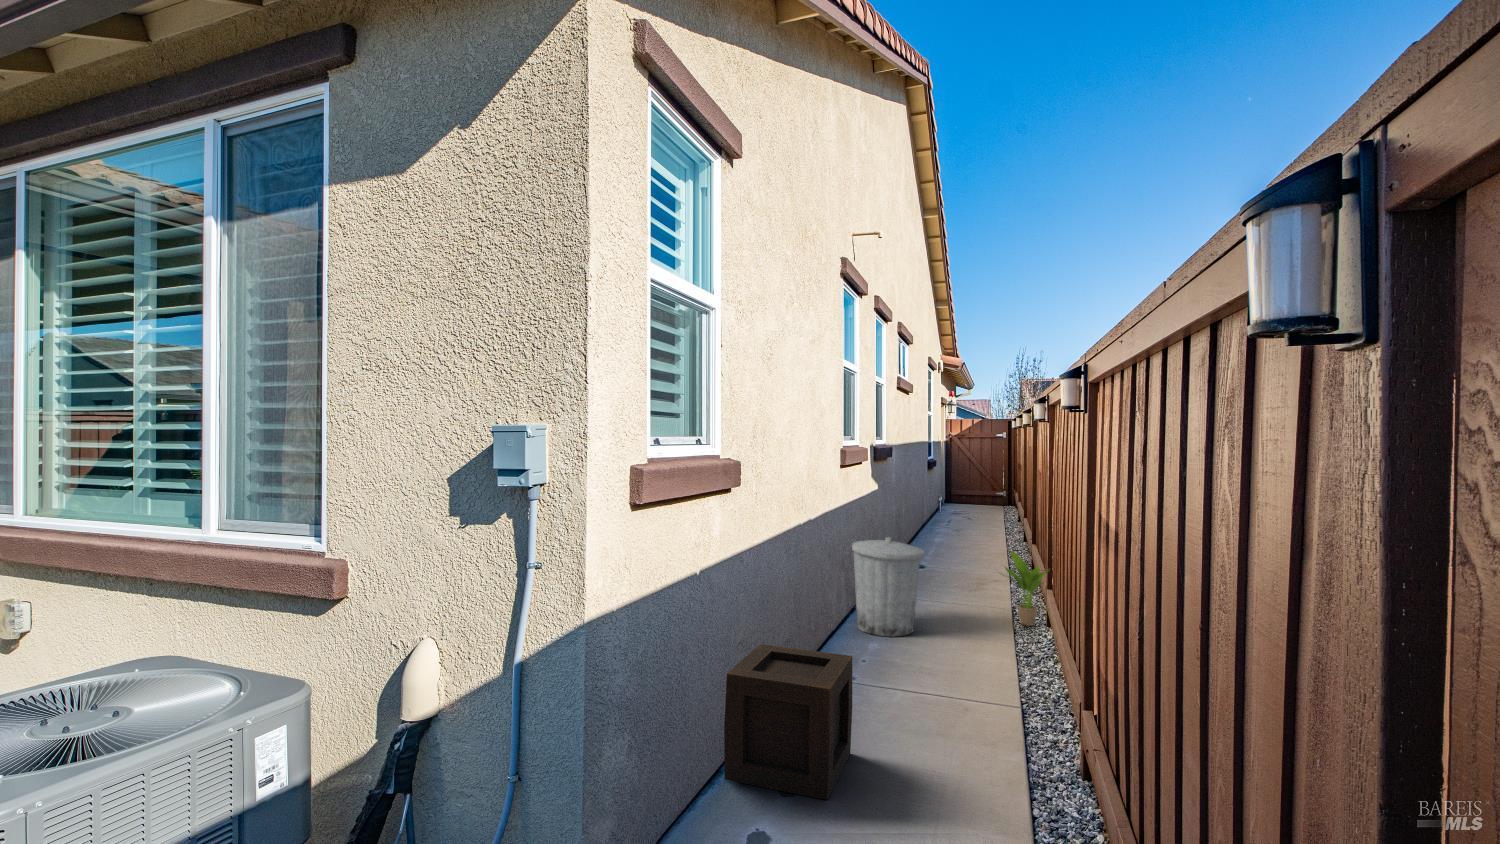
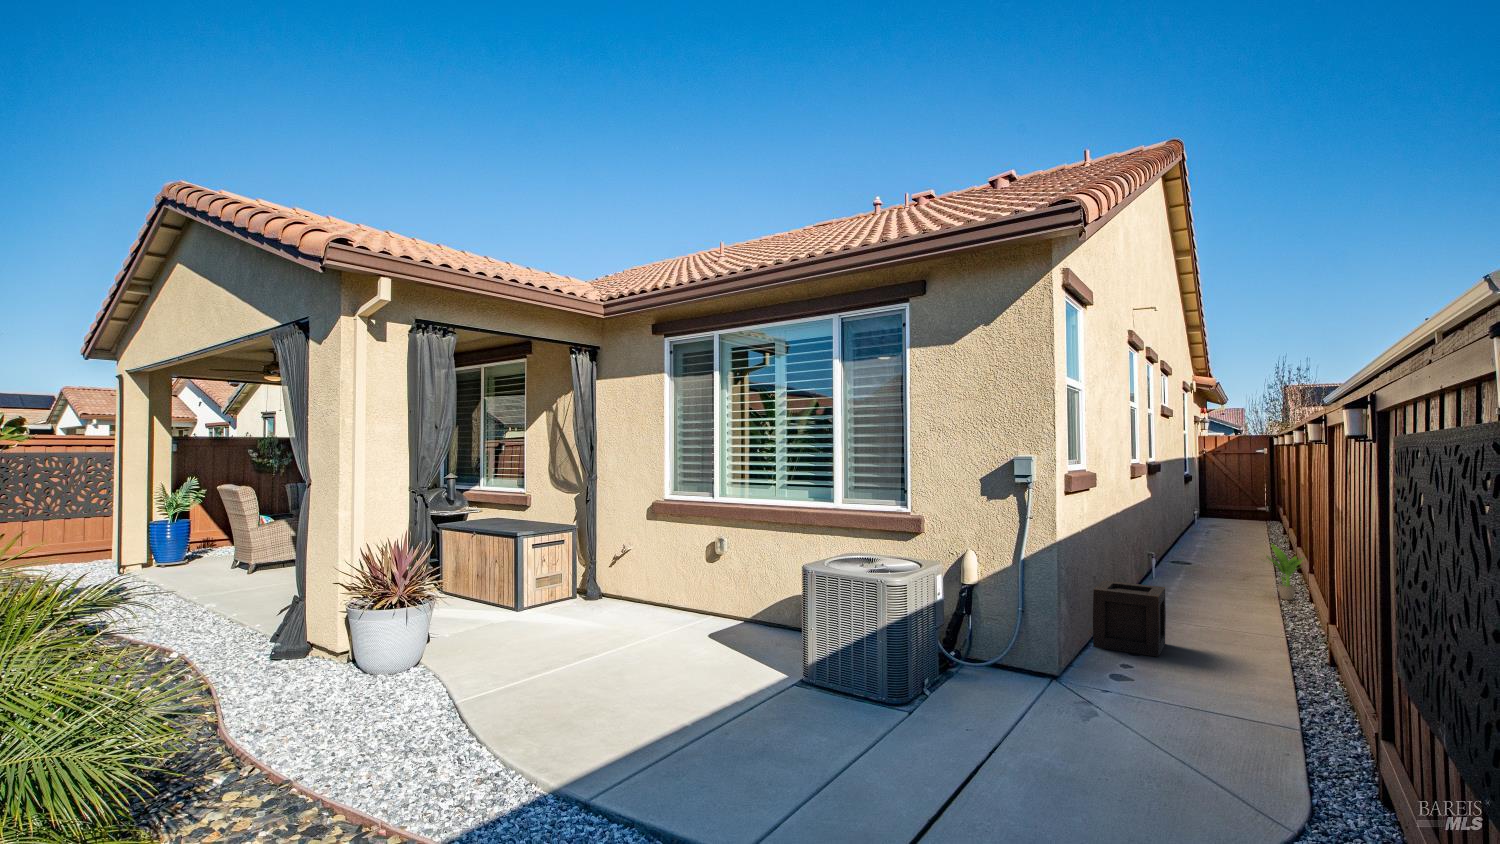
trash can: present [852,537,924,637] -> none [1141,530,1199,600]

